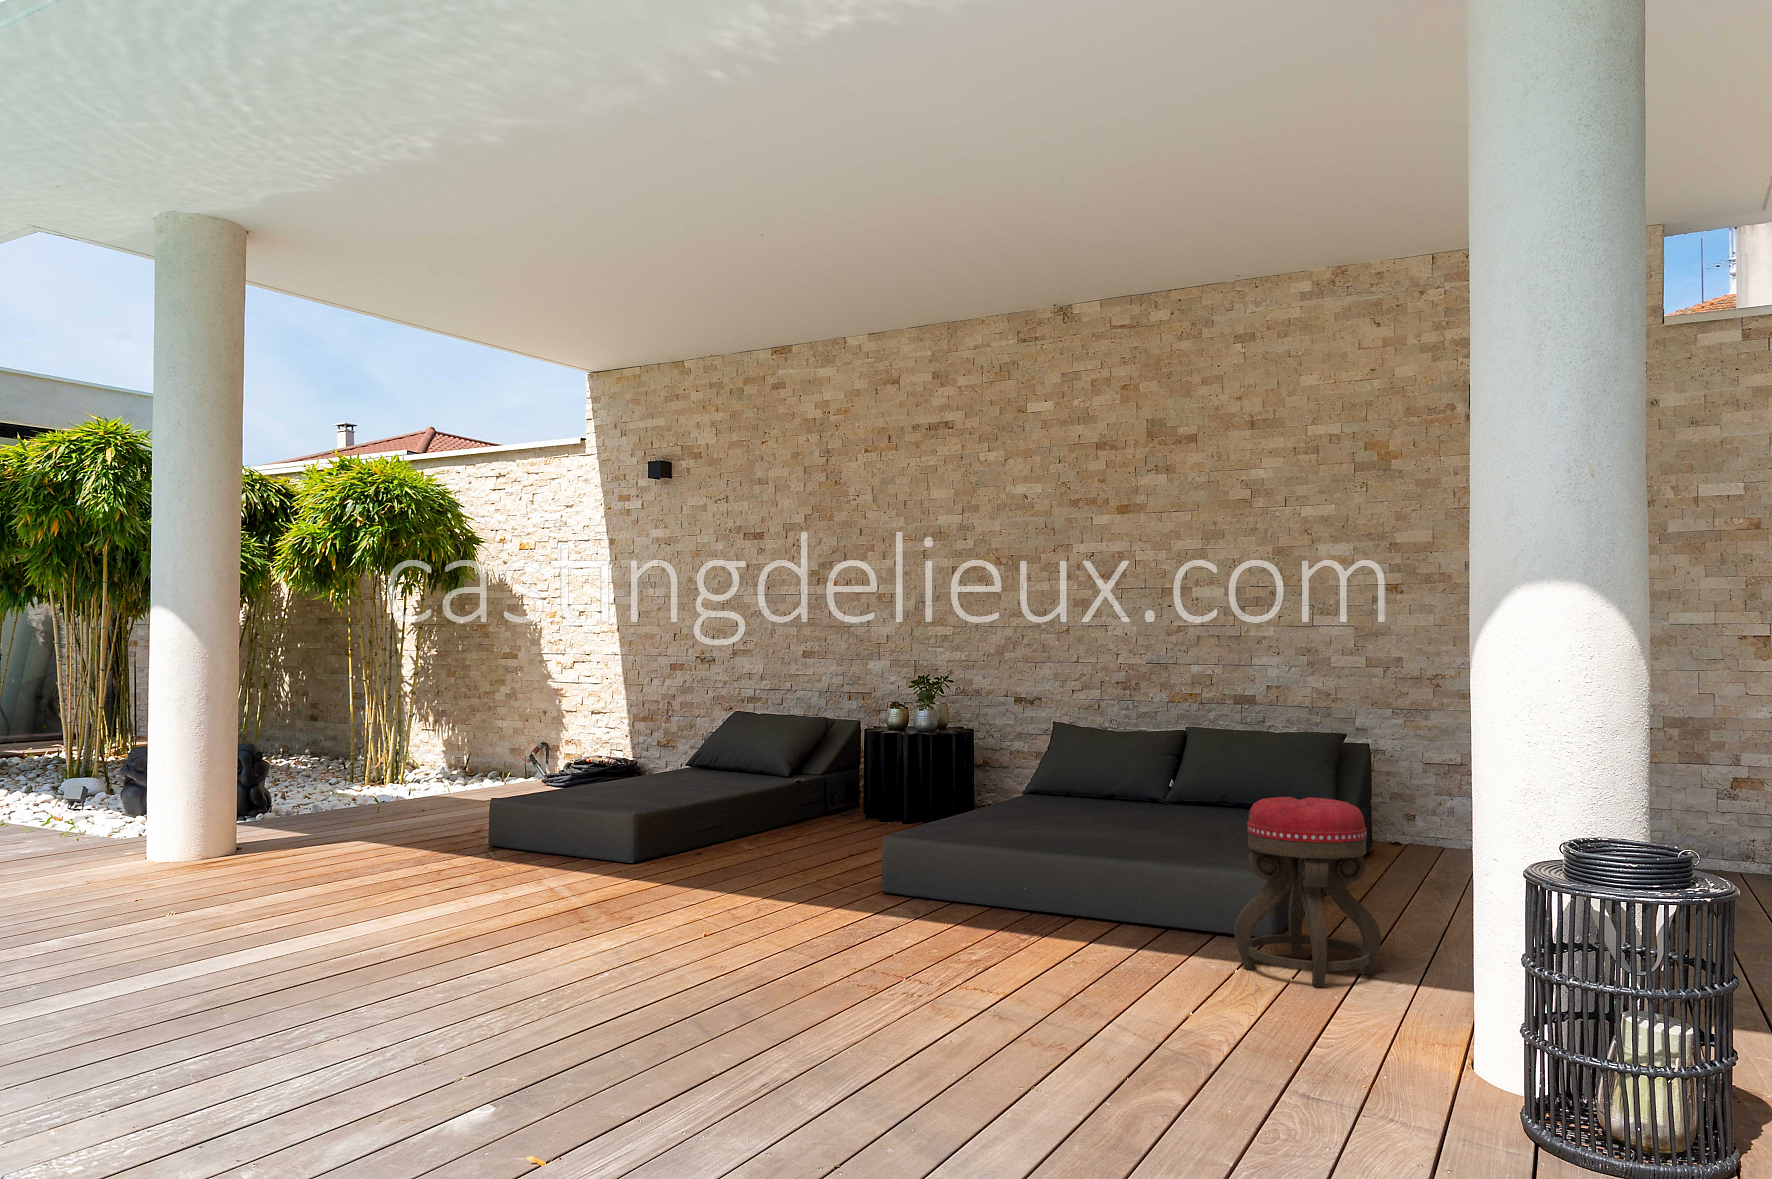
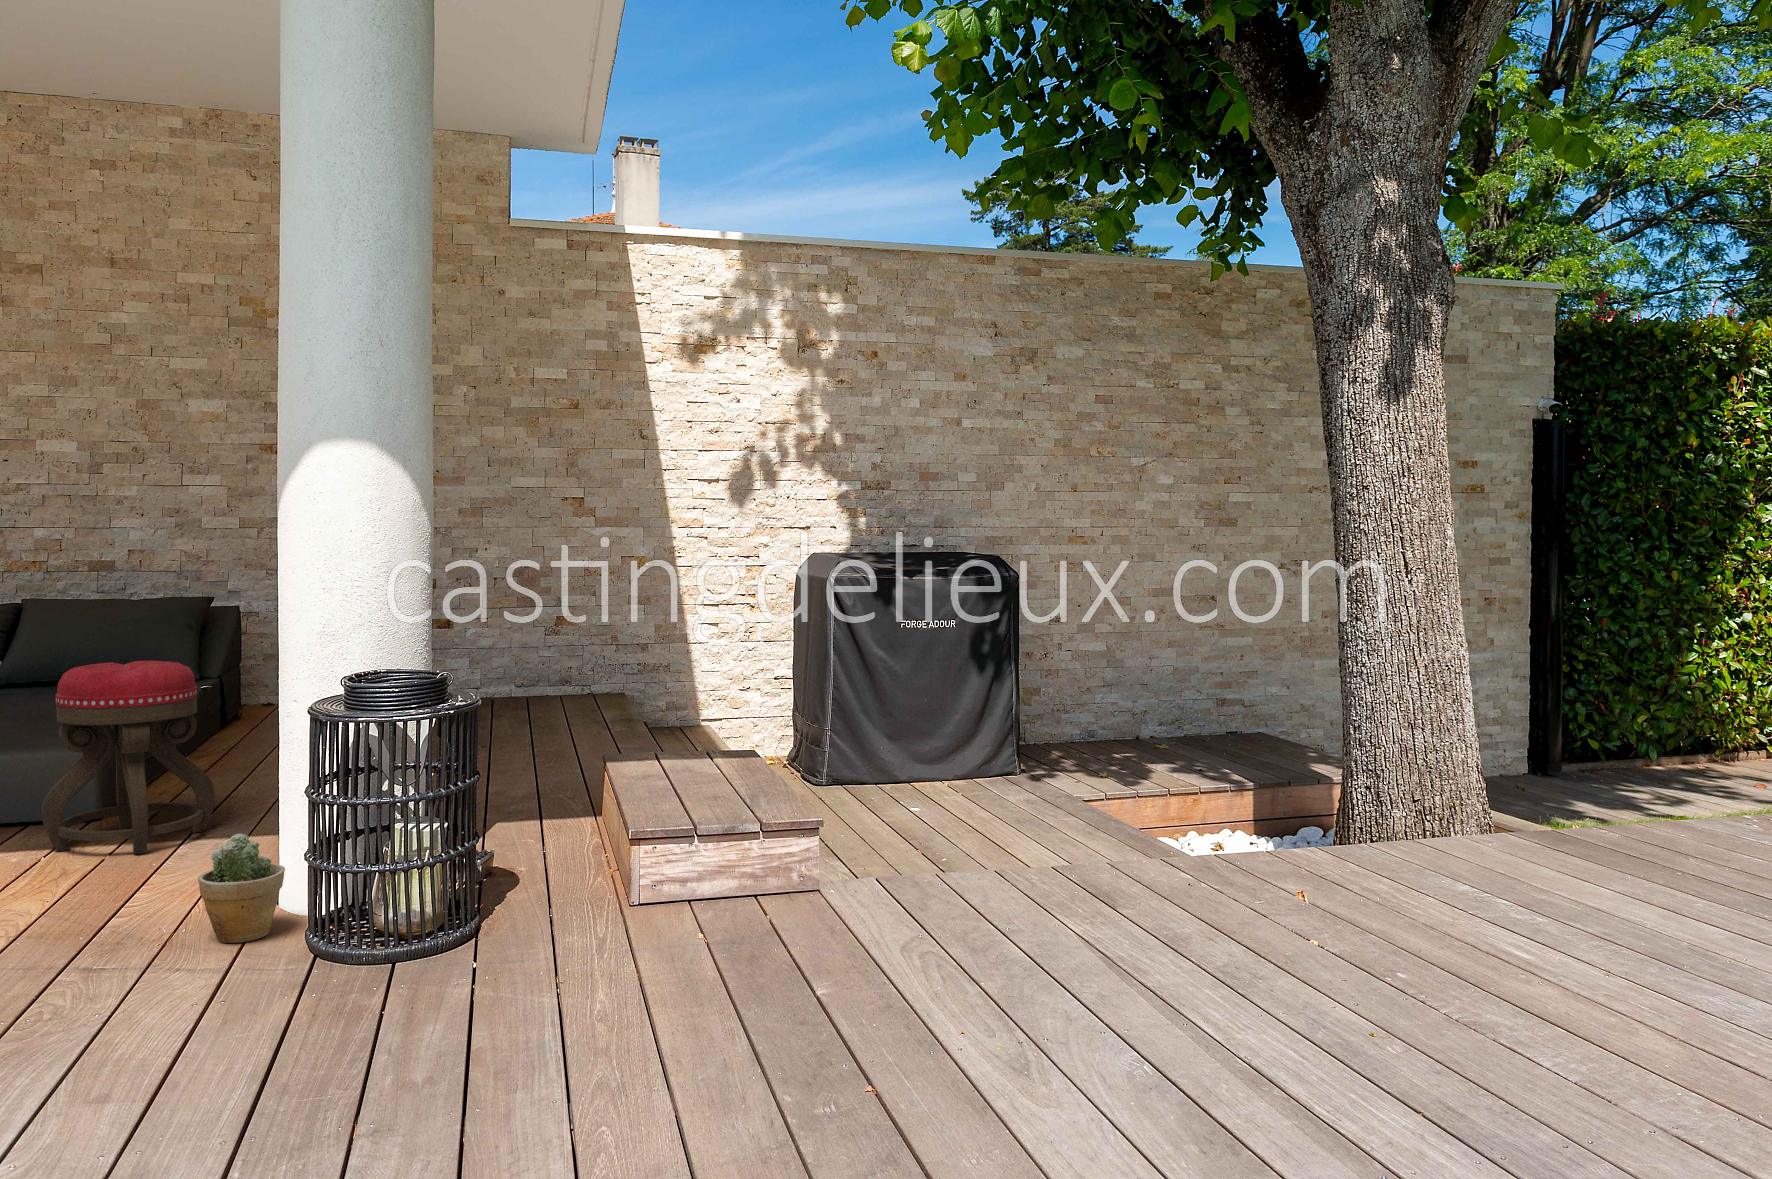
potted plant: none [1405,992,1492,1109] -> present [198,834,285,943]

